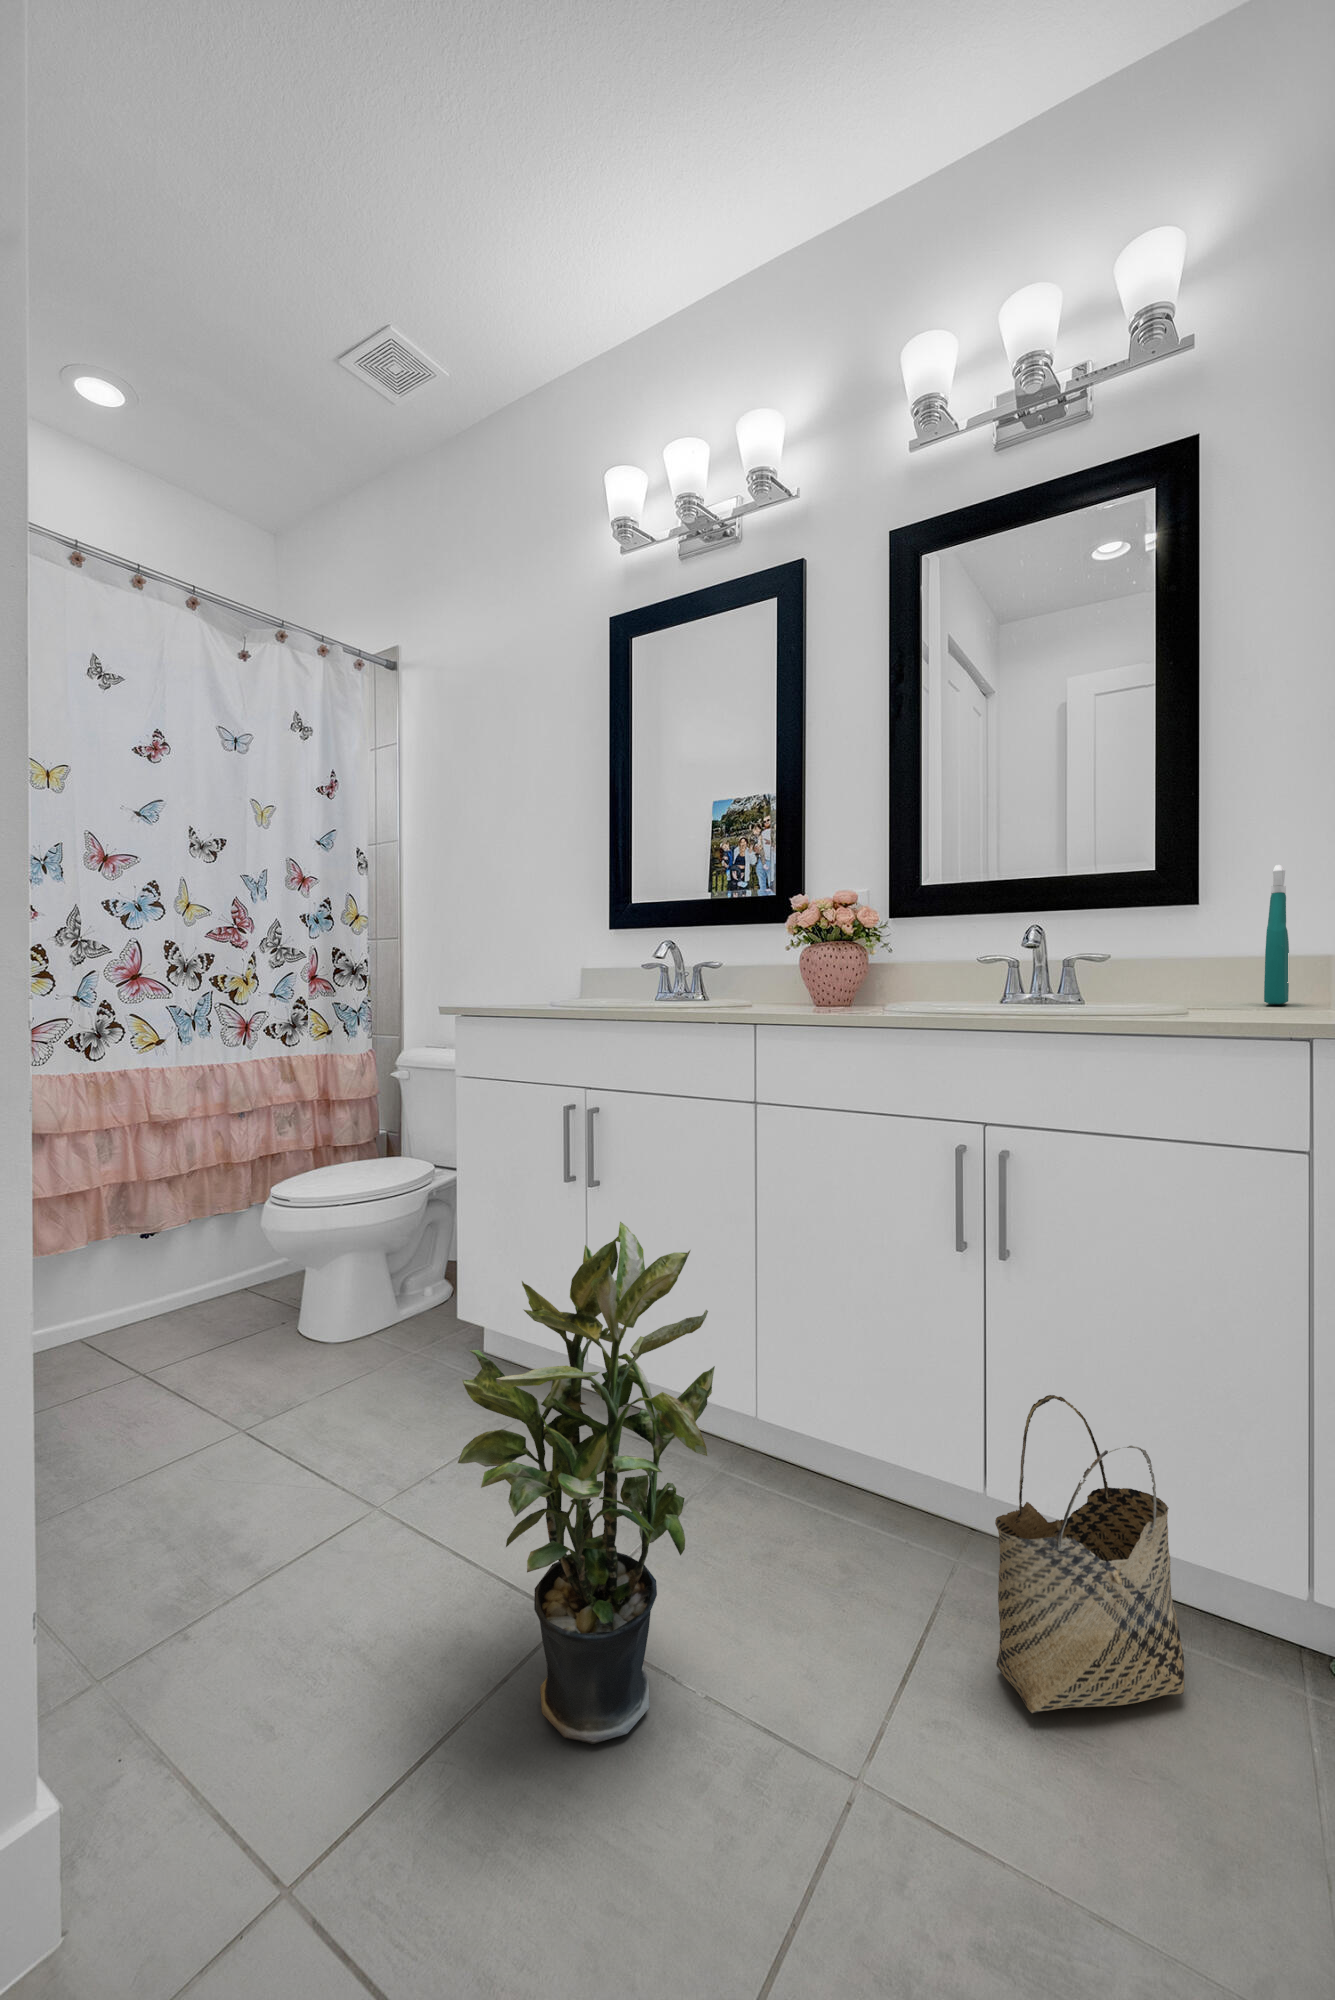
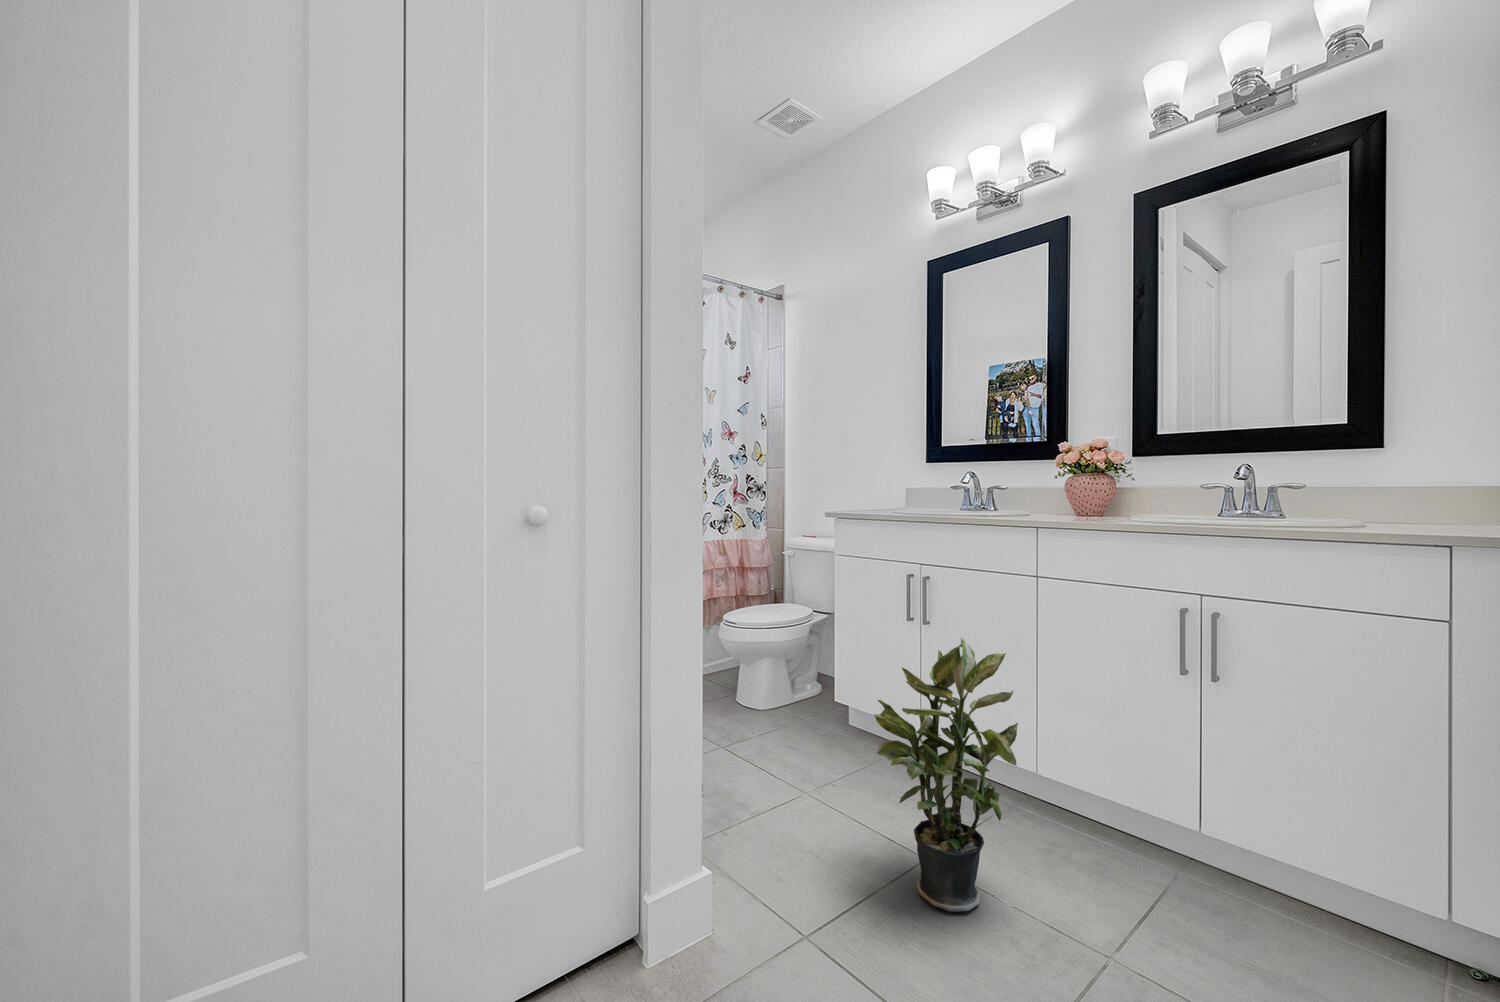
spray bottle: present [1264,865,1289,1004] -> none [1437,419,1463,520]
woven basket: present [995,1395,1184,1713] -> none [1202,766,1342,959]

